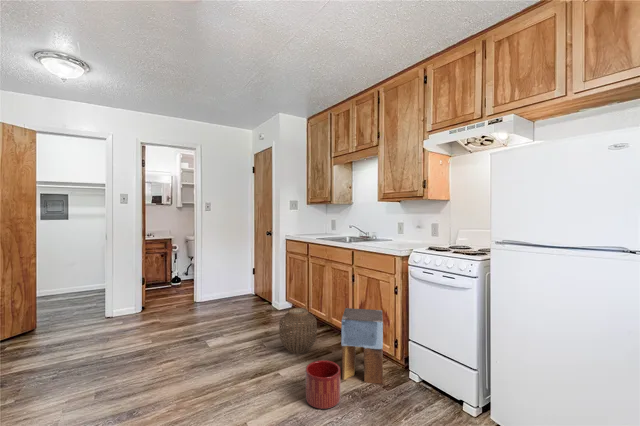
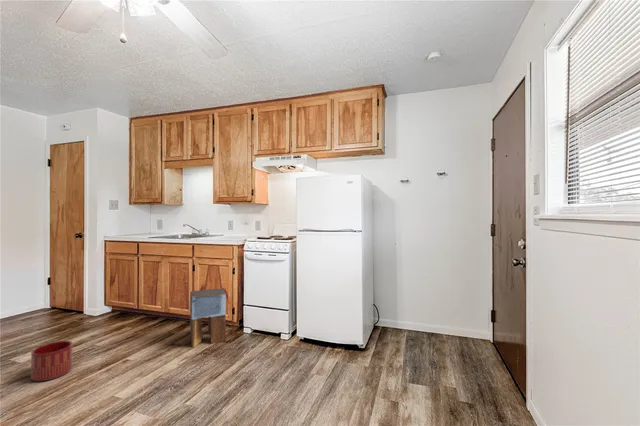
woven basket: present [279,308,317,354] -> none [119,301,159,343]
planter: present [306,360,341,409] -> present [31,341,73,381]

